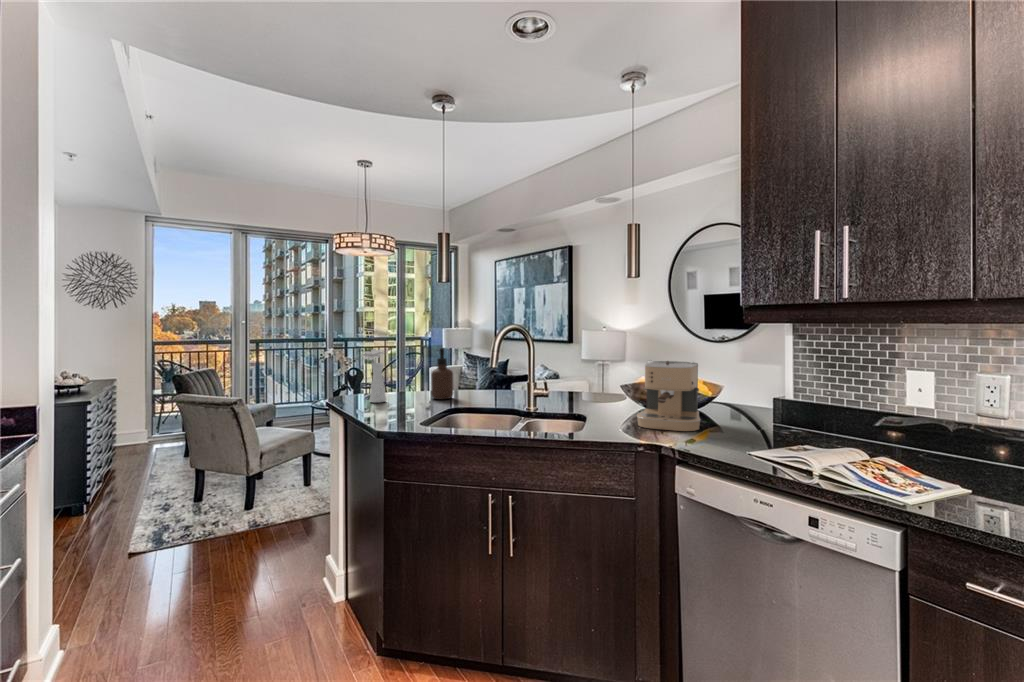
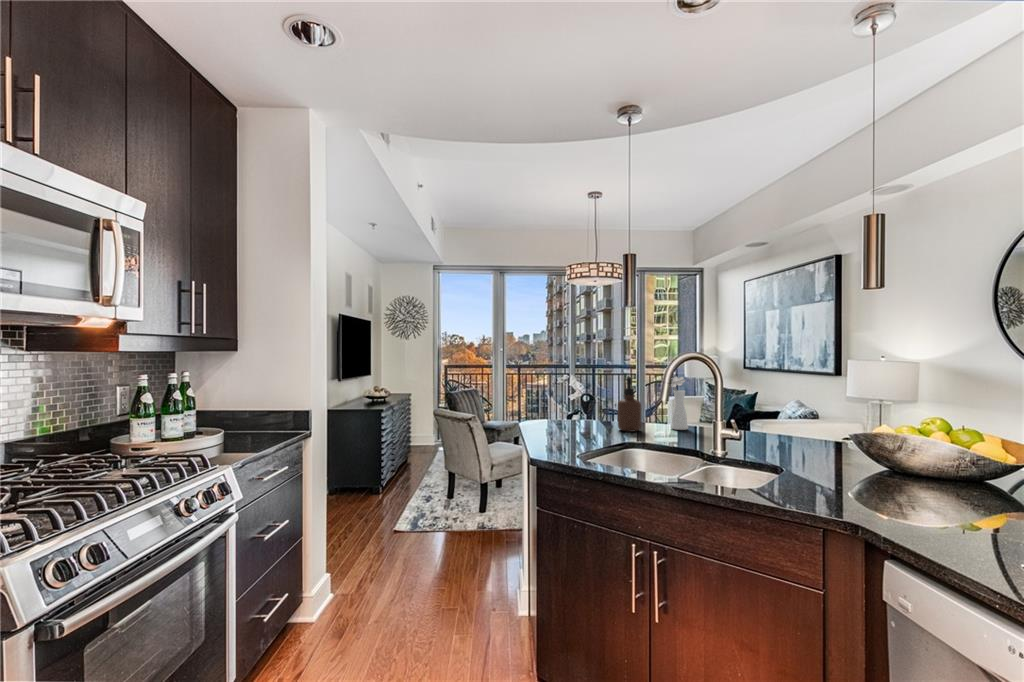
vase: present [362,349,386,403] -> present [671,377,688,430]
coffee maker: present [637,360,700,431] -> none [847,404,961,512]

